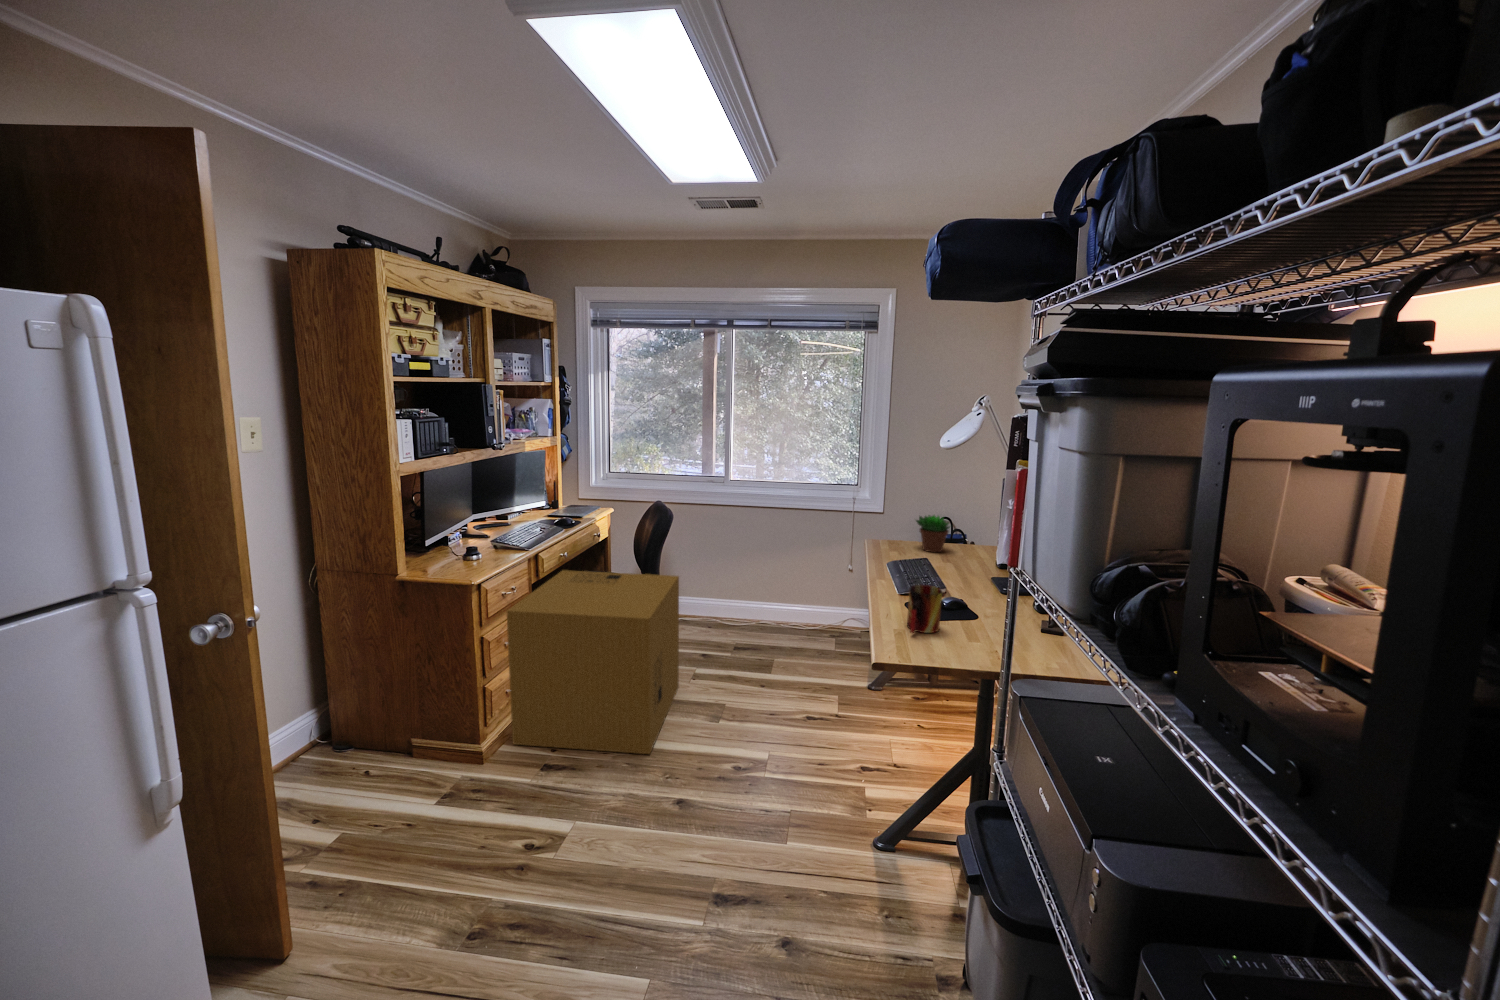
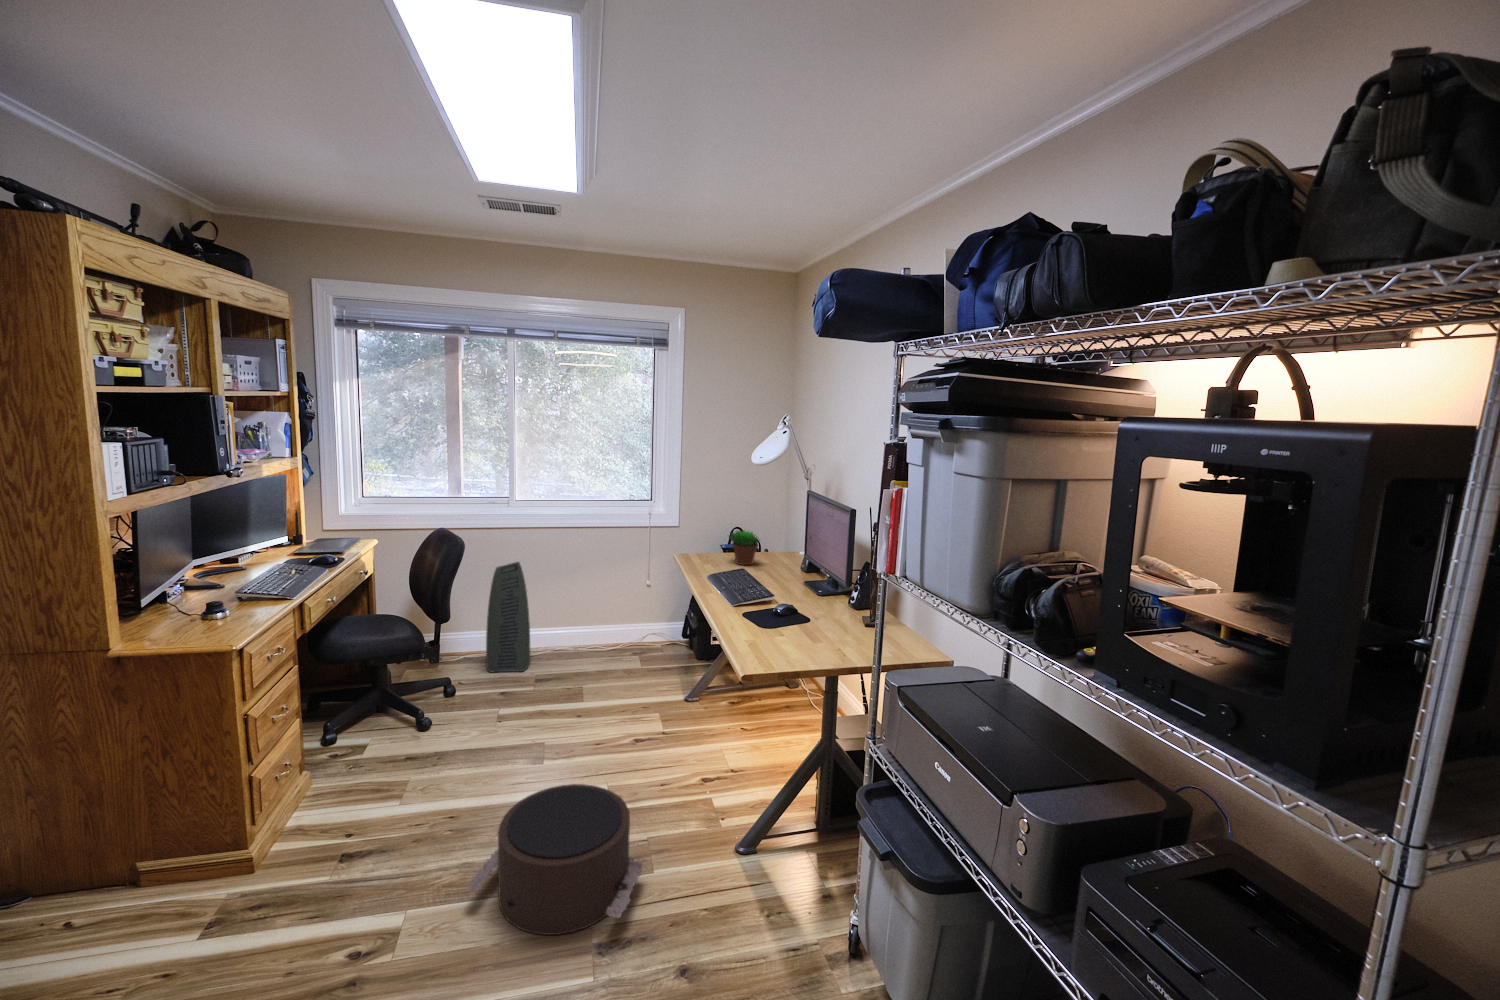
air purifier: none [696,535,734,637] -> present [486,562,530,672]
cardboard box: present [507,570,679,754] -> none [280,612,486,840]
mug: present [907,585,942,633] -> none [760,599,791,644]
pouf: none [619,743,778,883] -> present [467,784,644,935]

